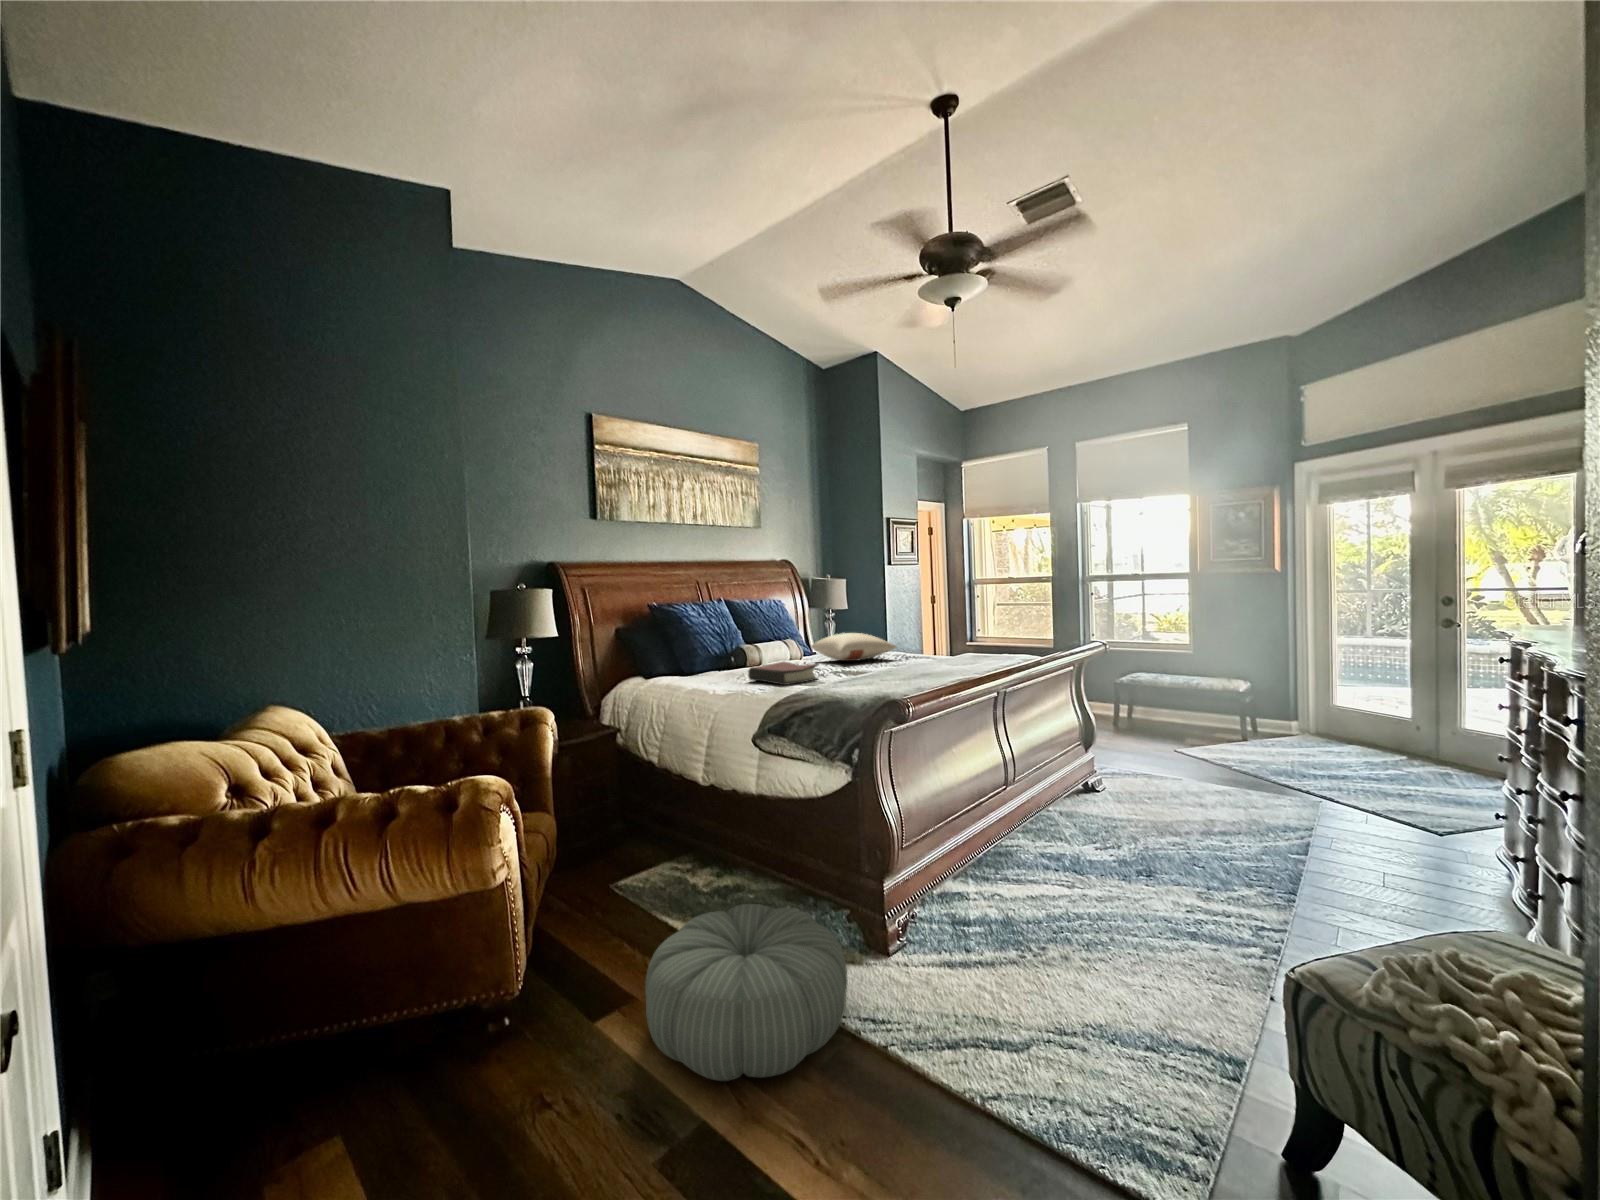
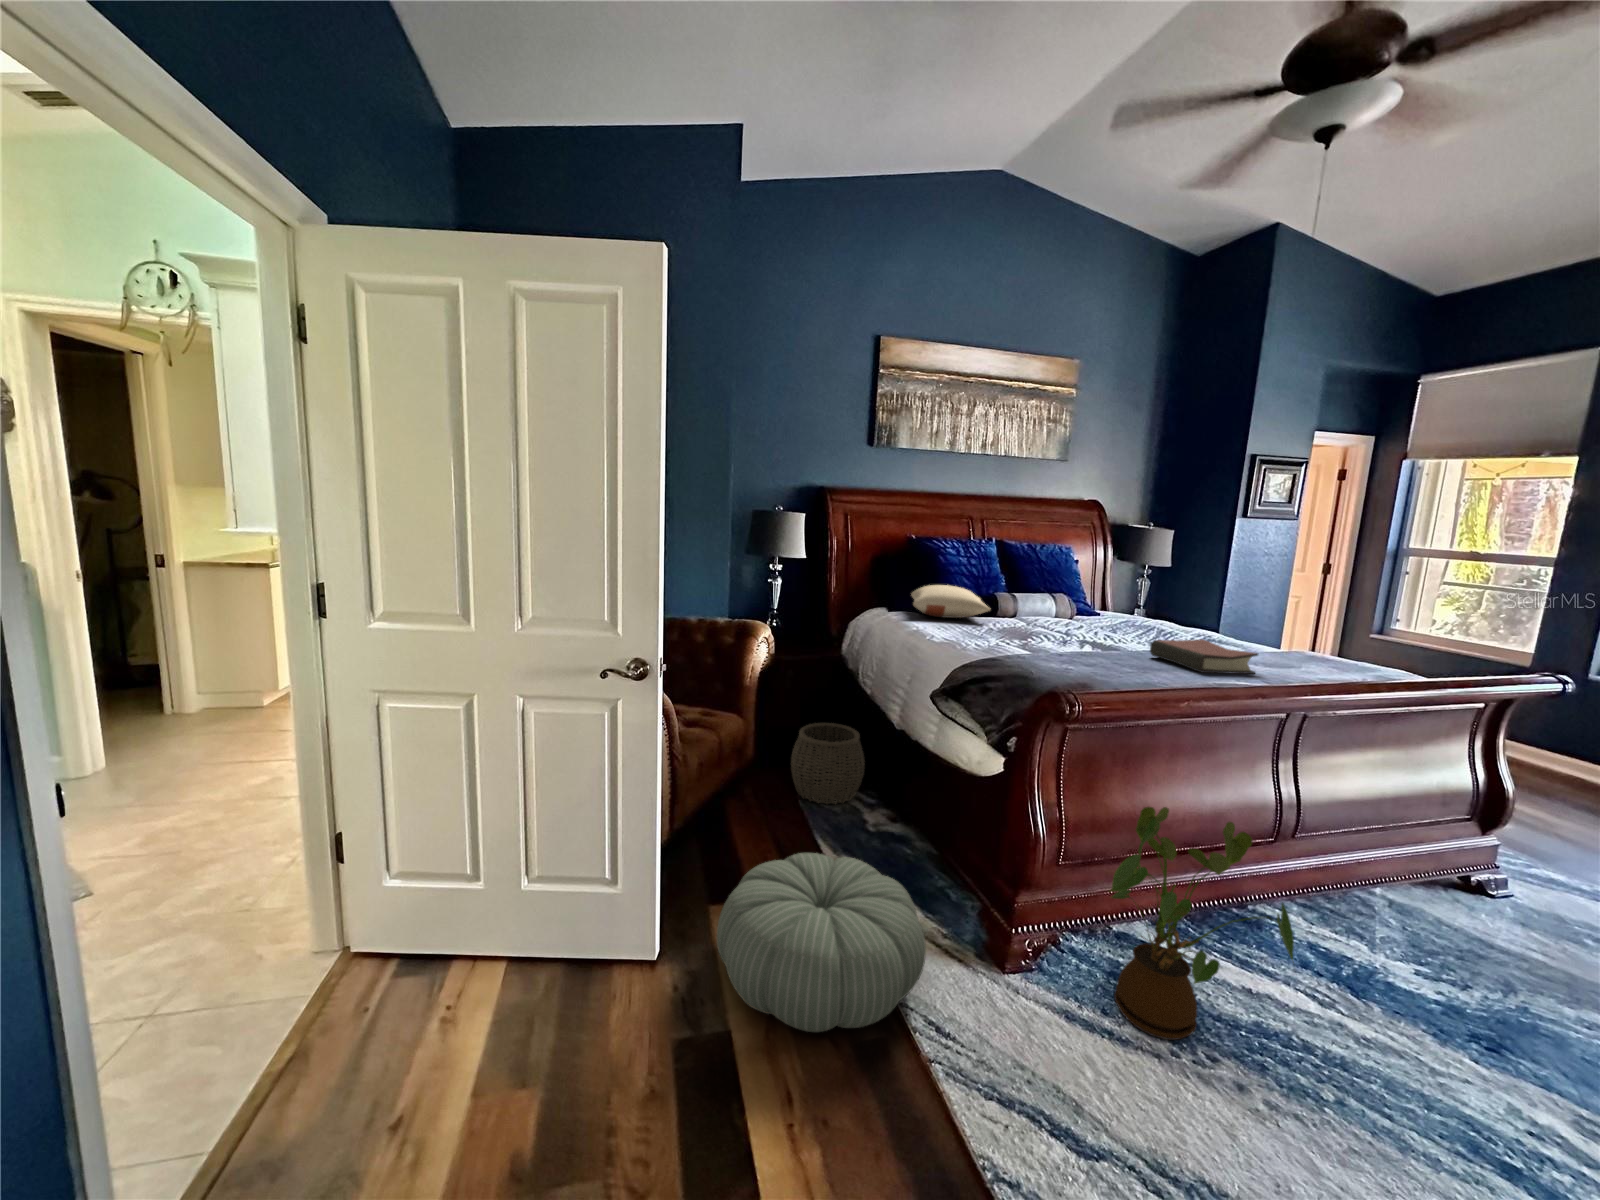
pillow: present [811,633,897,661] -> present [911,585,990,618]
hardback book: present [748,662,818,685] -> present [1150,639,1258,674]
house plant: none [948,773,1078,953] -> present [1110,807,1294,1040]
woven basket: none [598,796,678,883] -> present [791,723,865,804]

